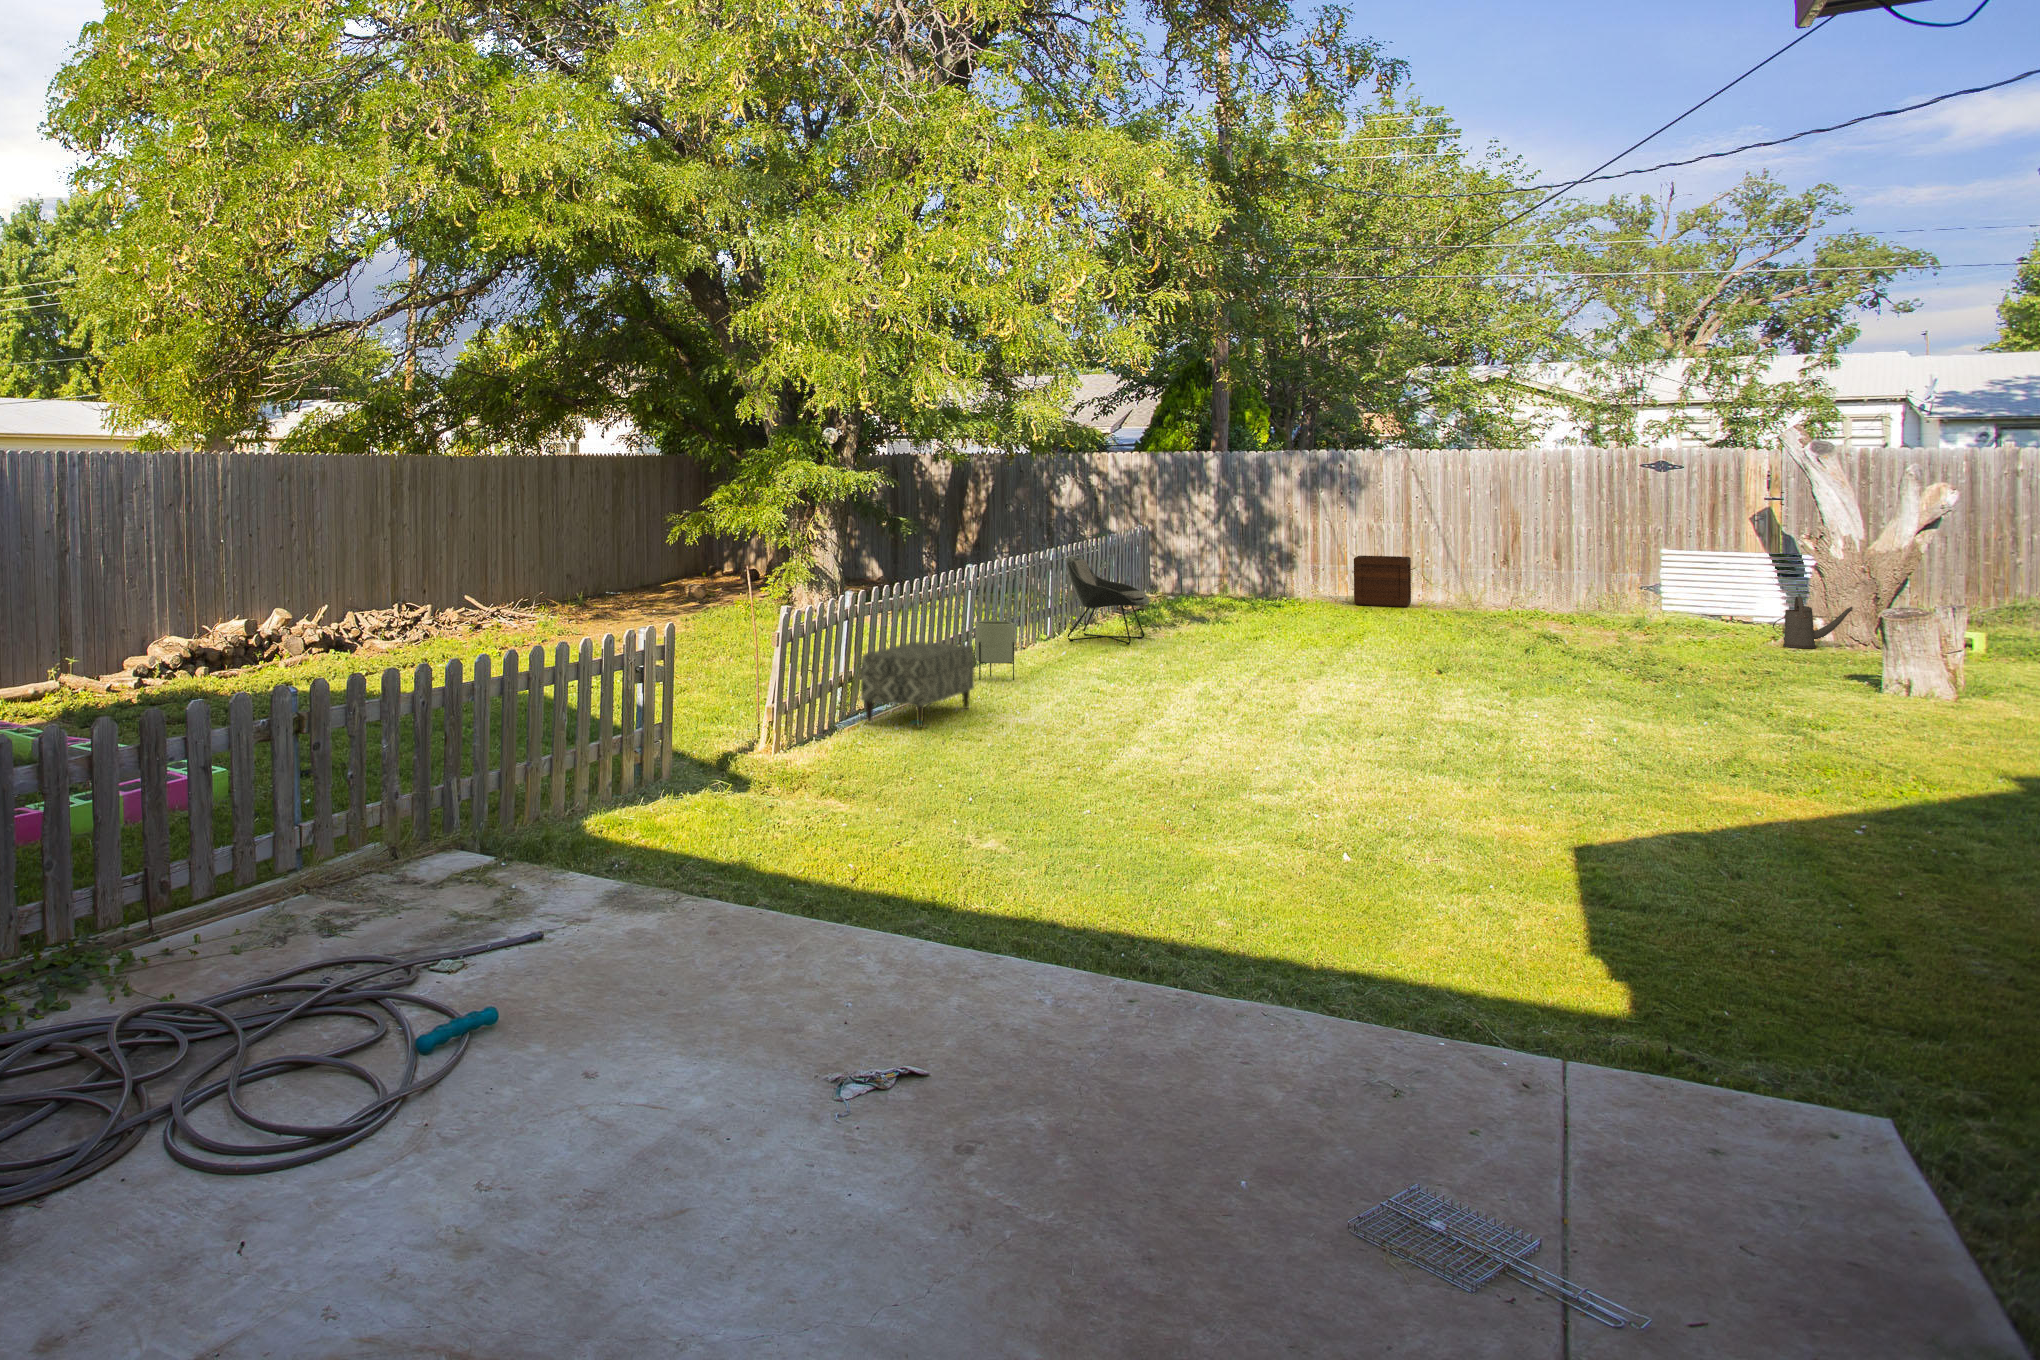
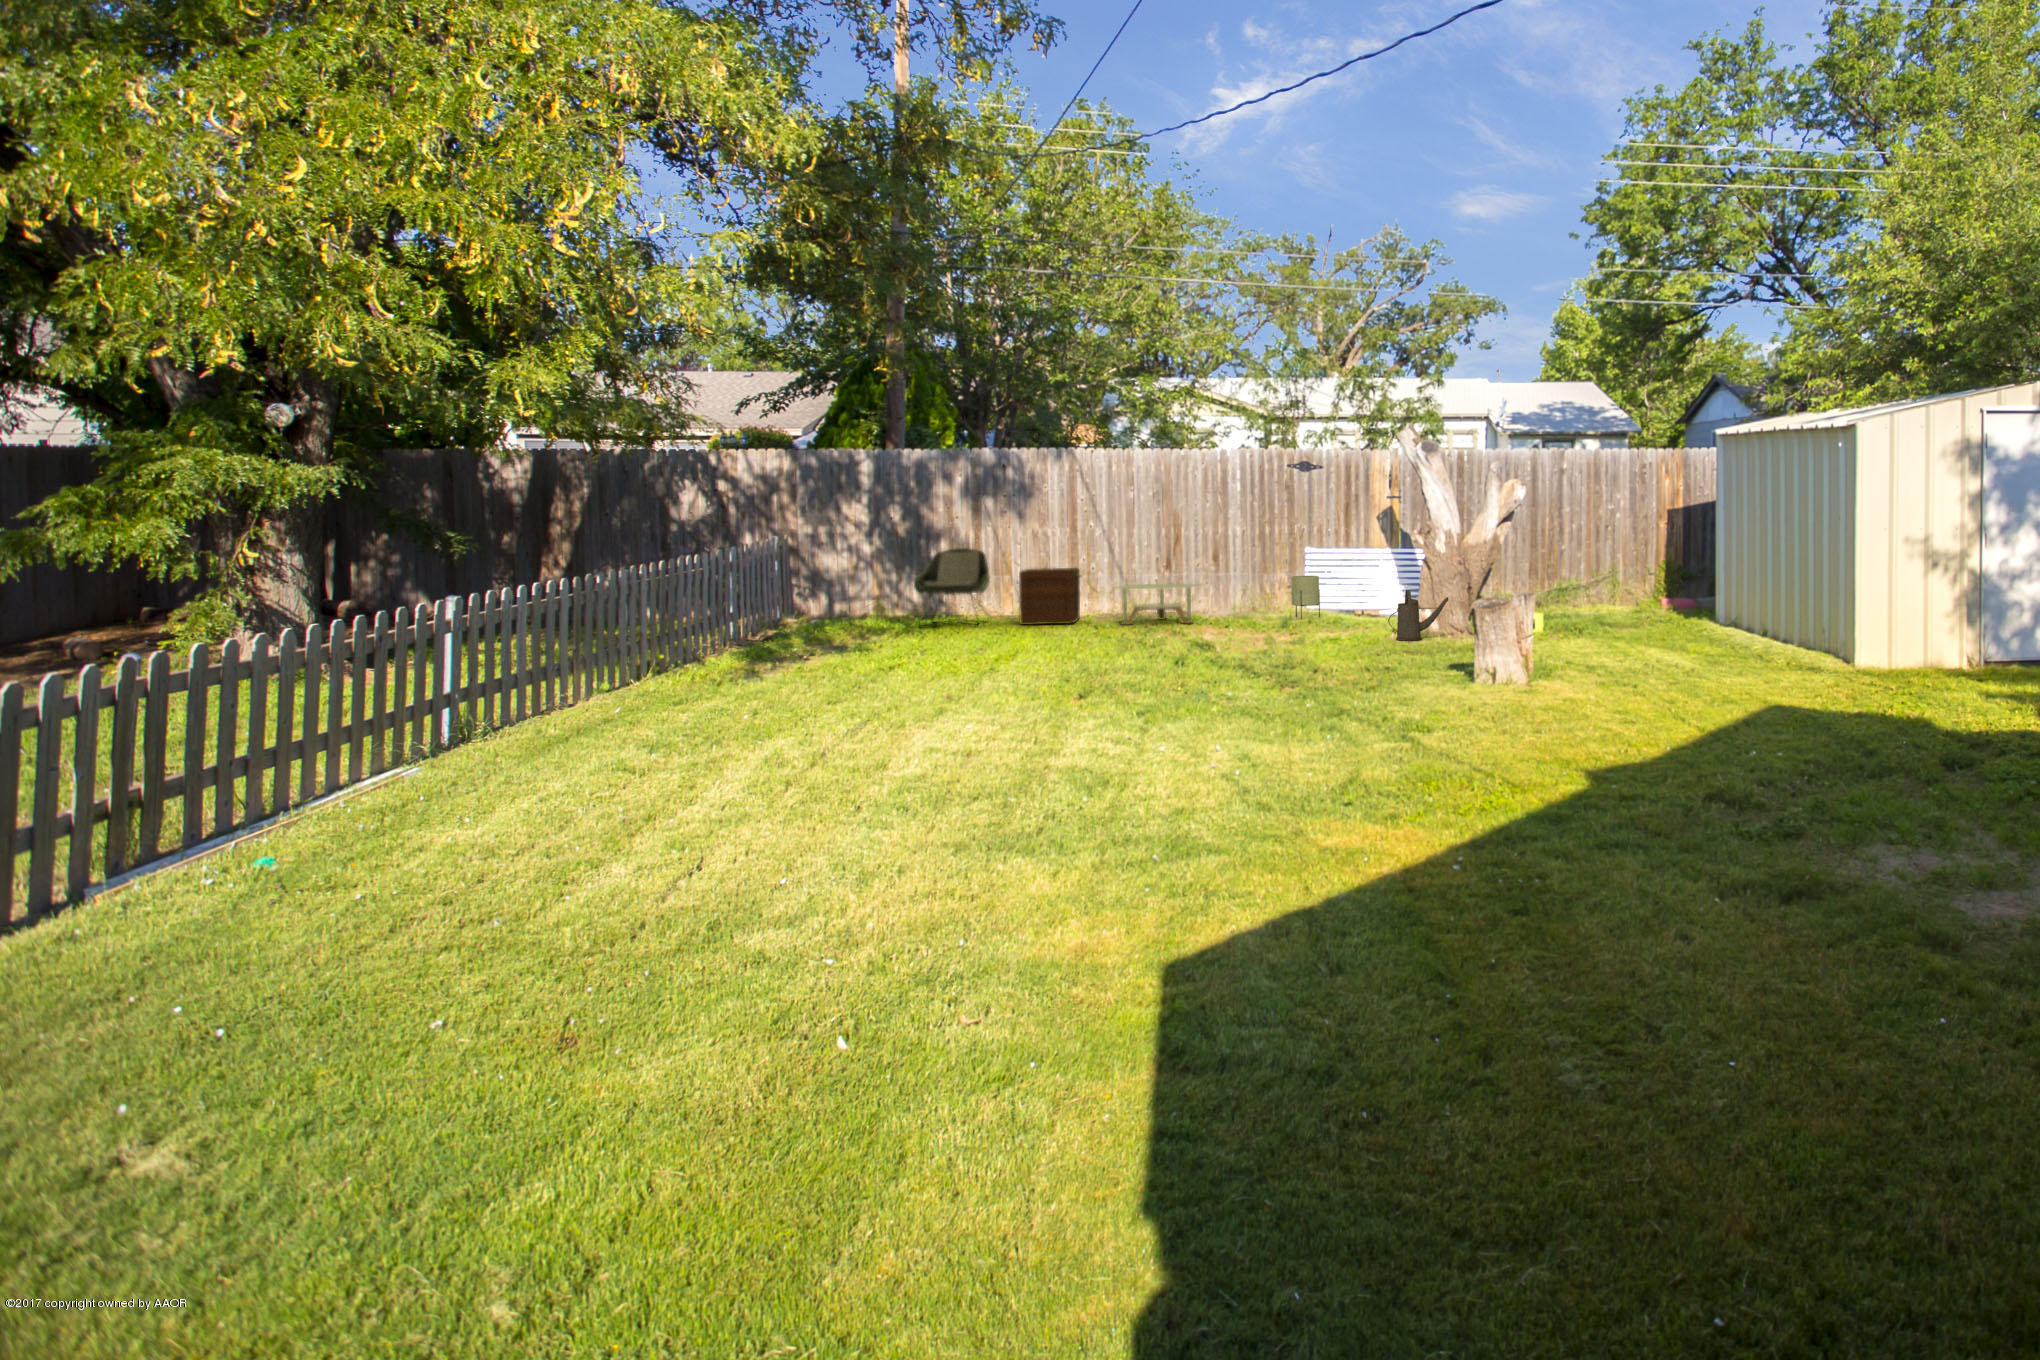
lounge chair: present [1066,556,1149,645] -> present [914,548,990,627]
round table: none [1448,575,1544,614] -> present [1117,584,1199,625]
planter: present [976,621,1014,680] -> present [1291,576,1320,619]
bench: present [861,642,974,728] -> none [39,737,335,906]

